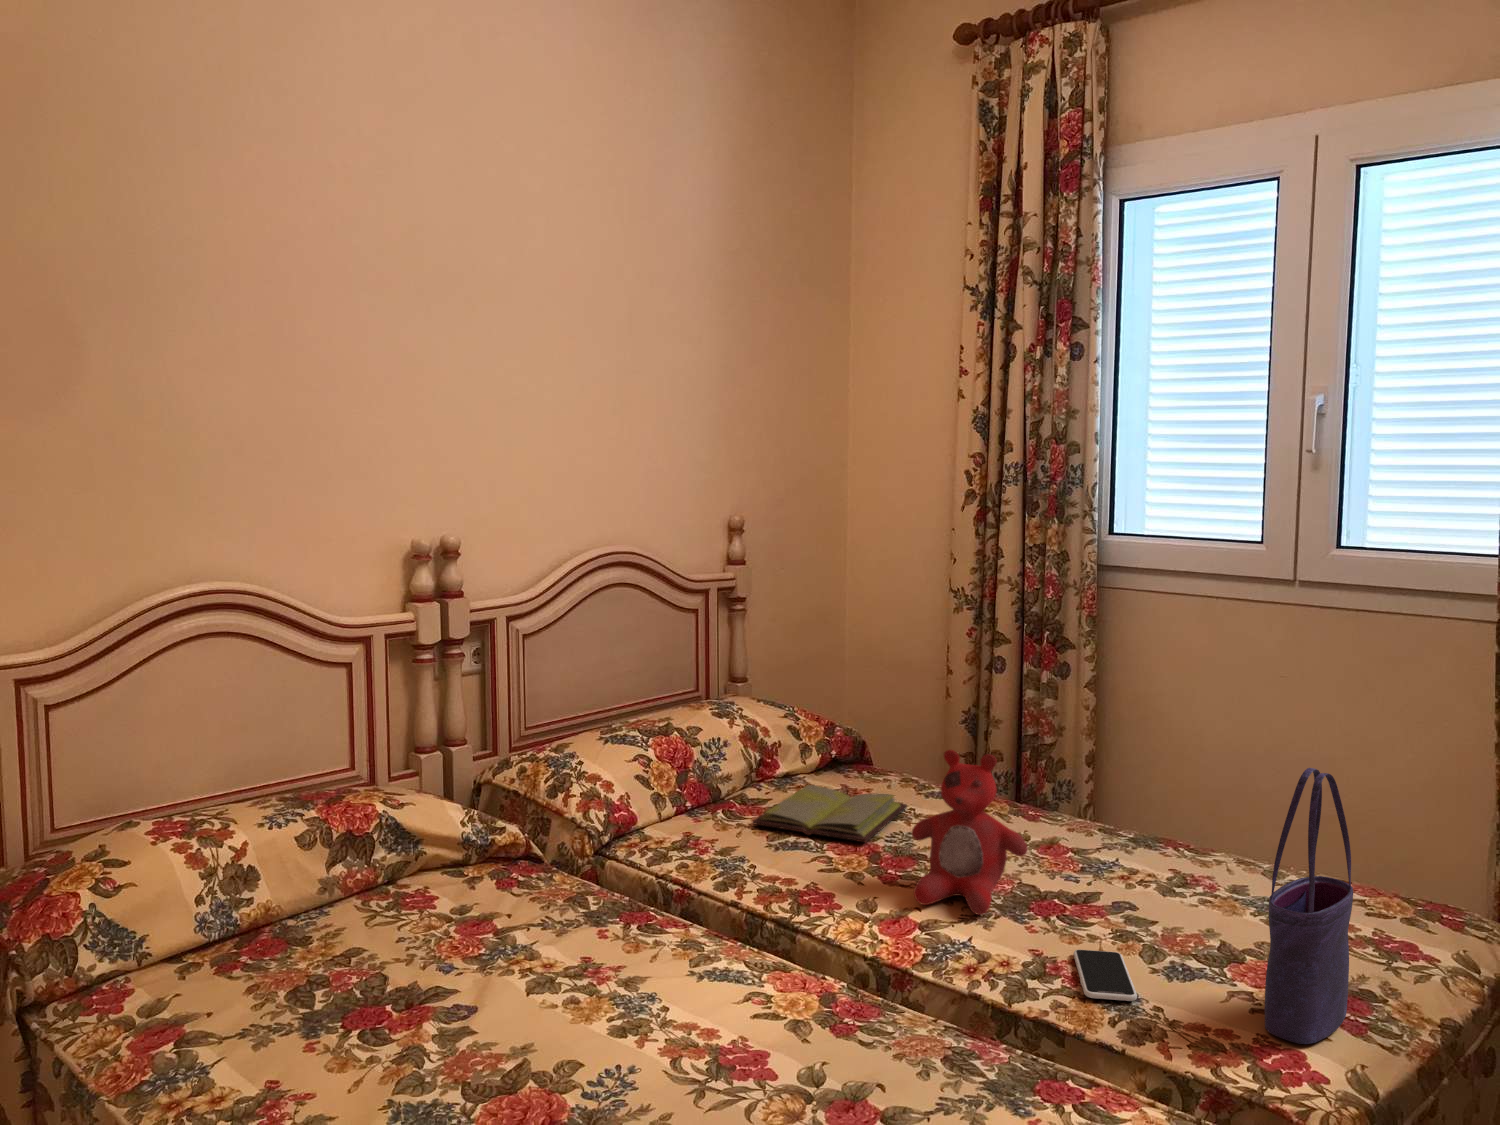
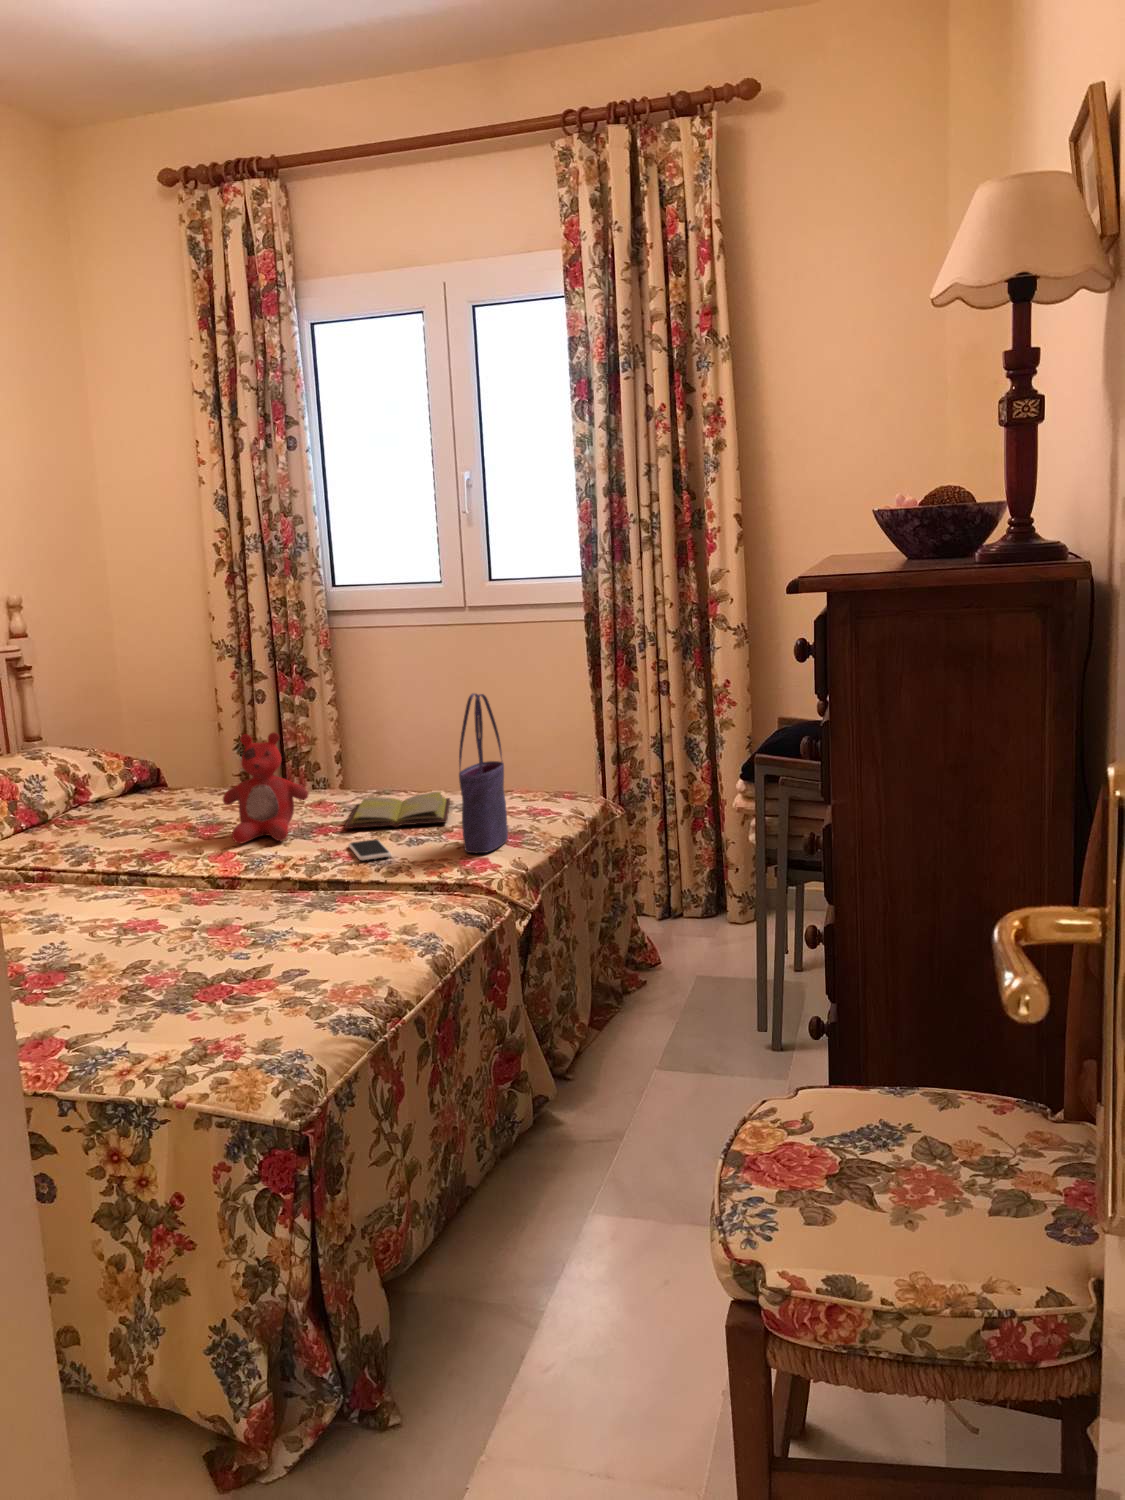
diary: present [752,785,907,842] -> present [345,792,450,829]

